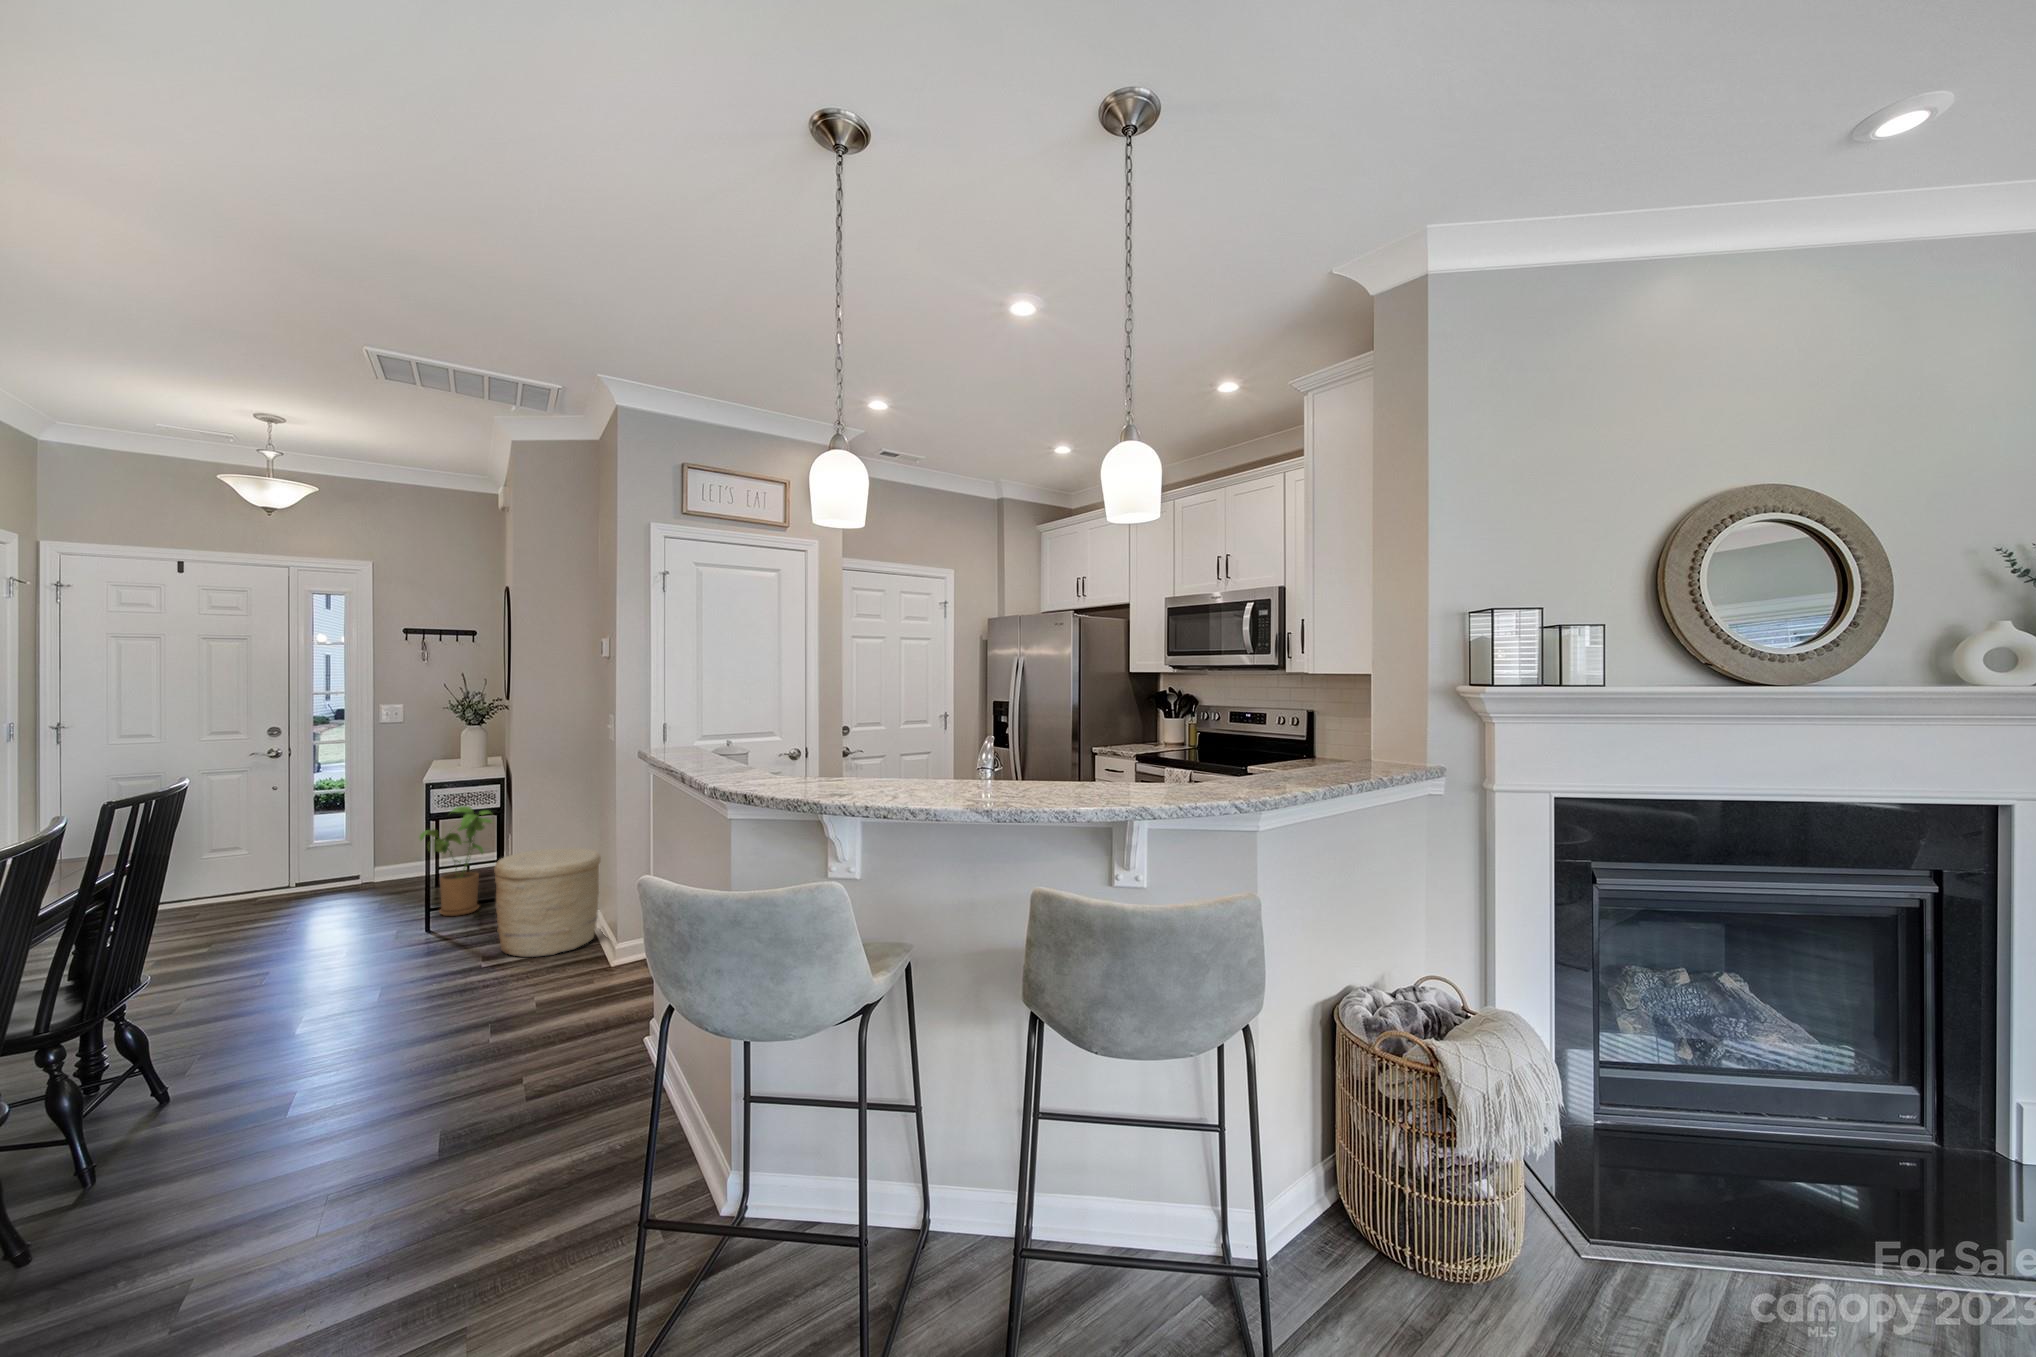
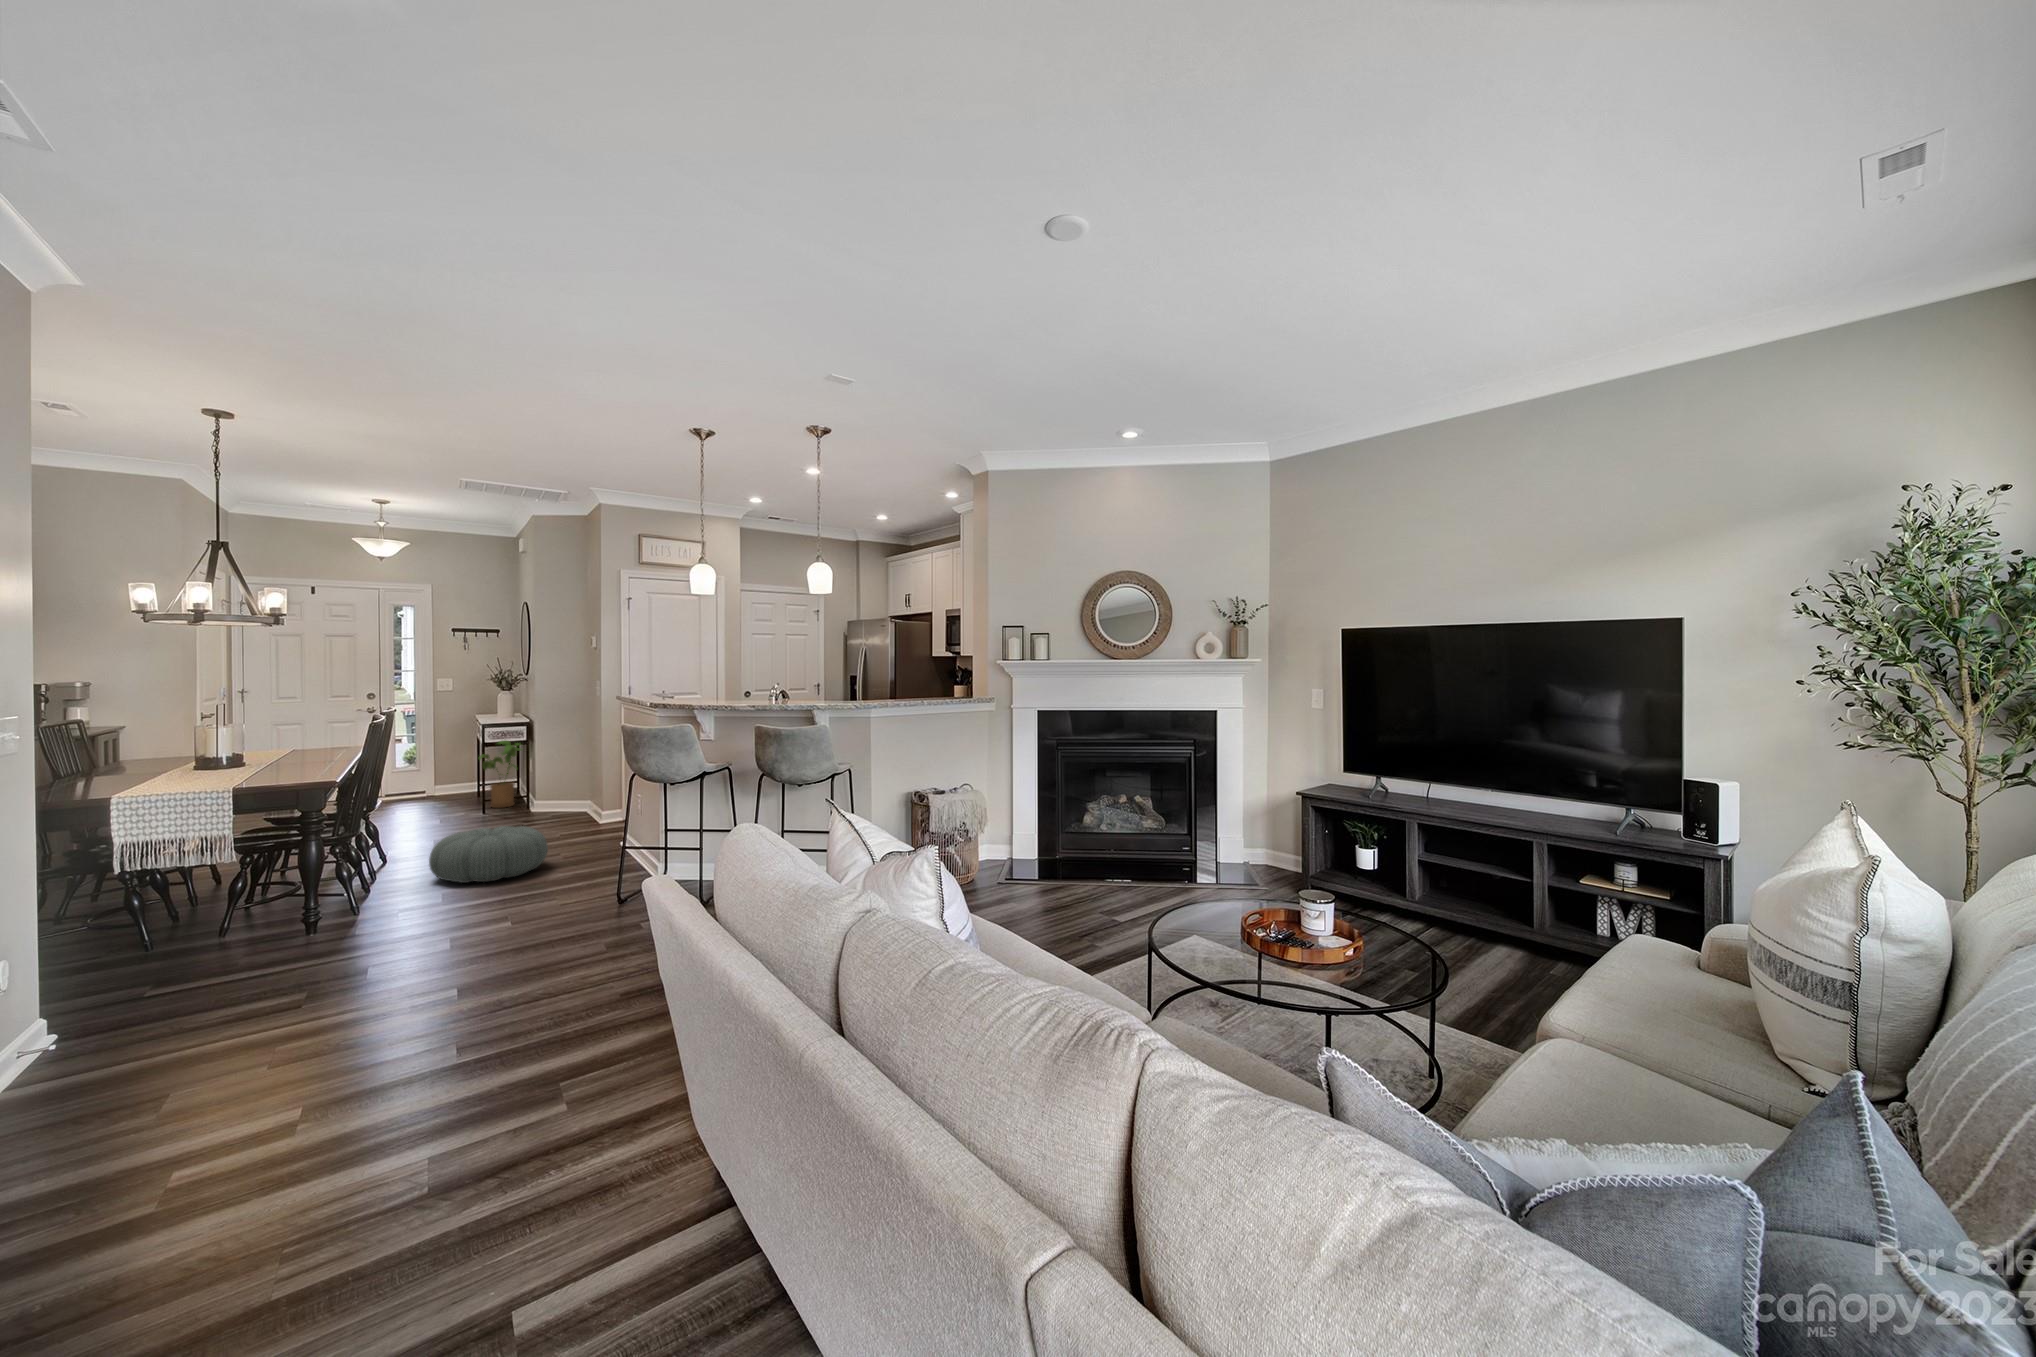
woven basket: present [494,848,601,957] -> none [530,763,593,822]
pouf: none [199,1031,487,1210] -> present [429,826,548,883]

